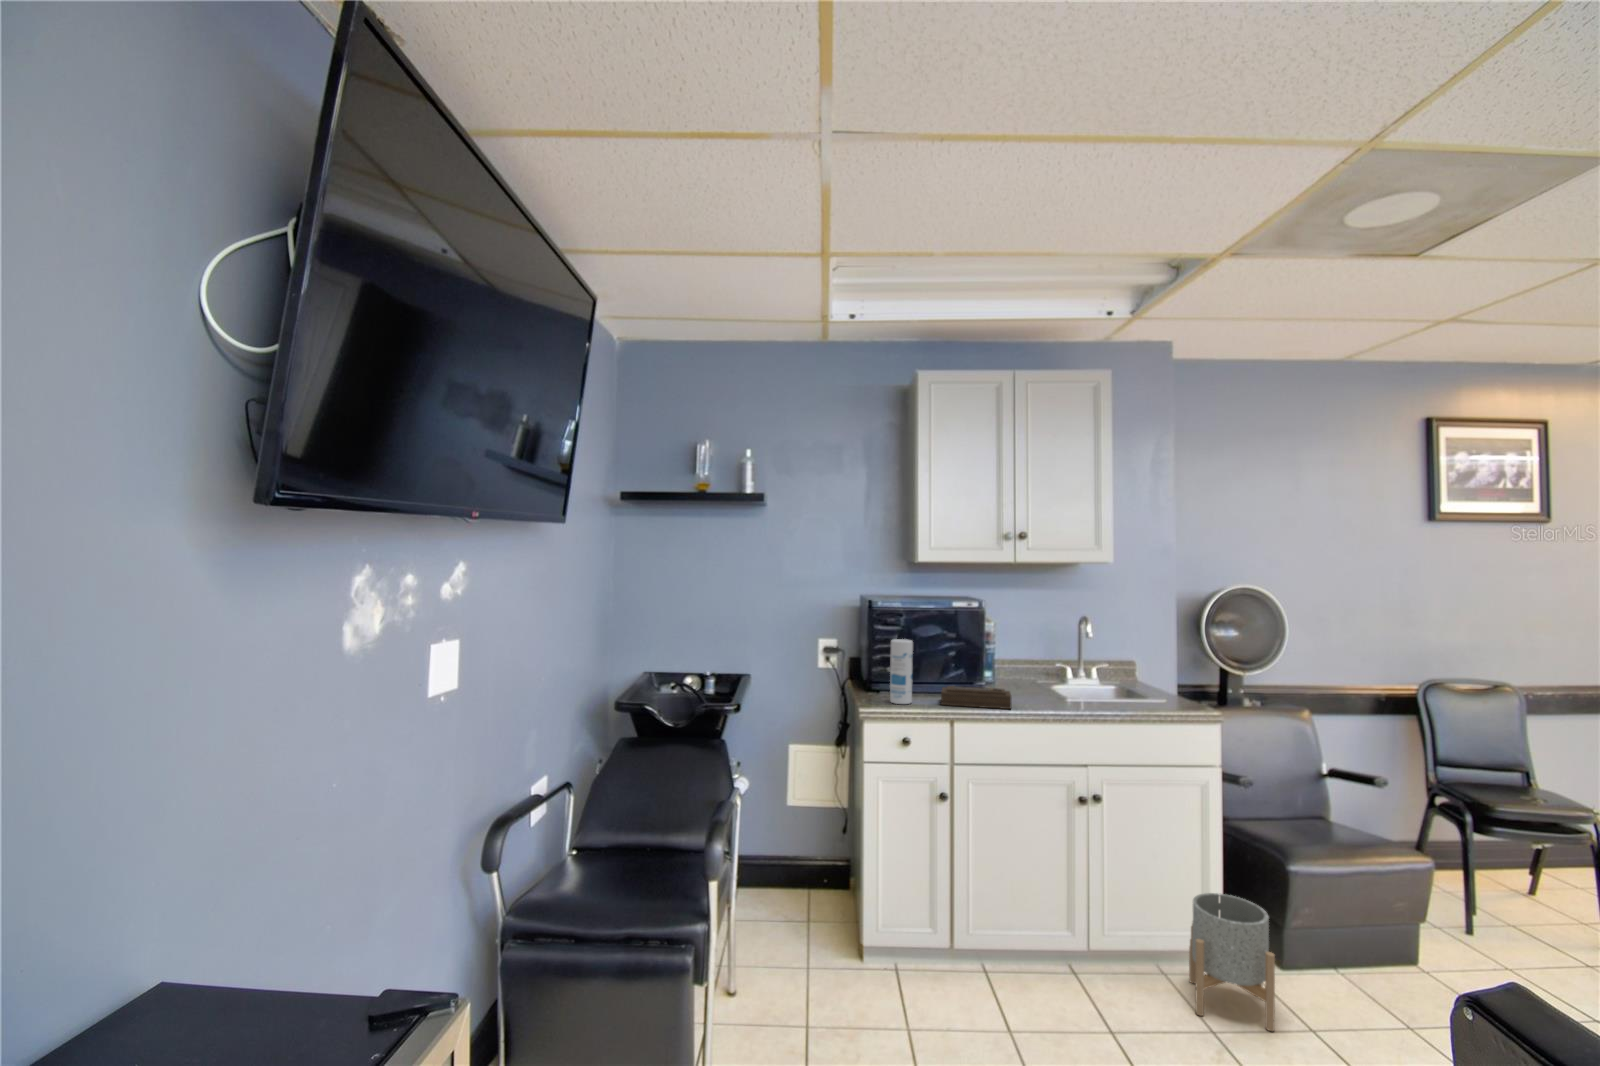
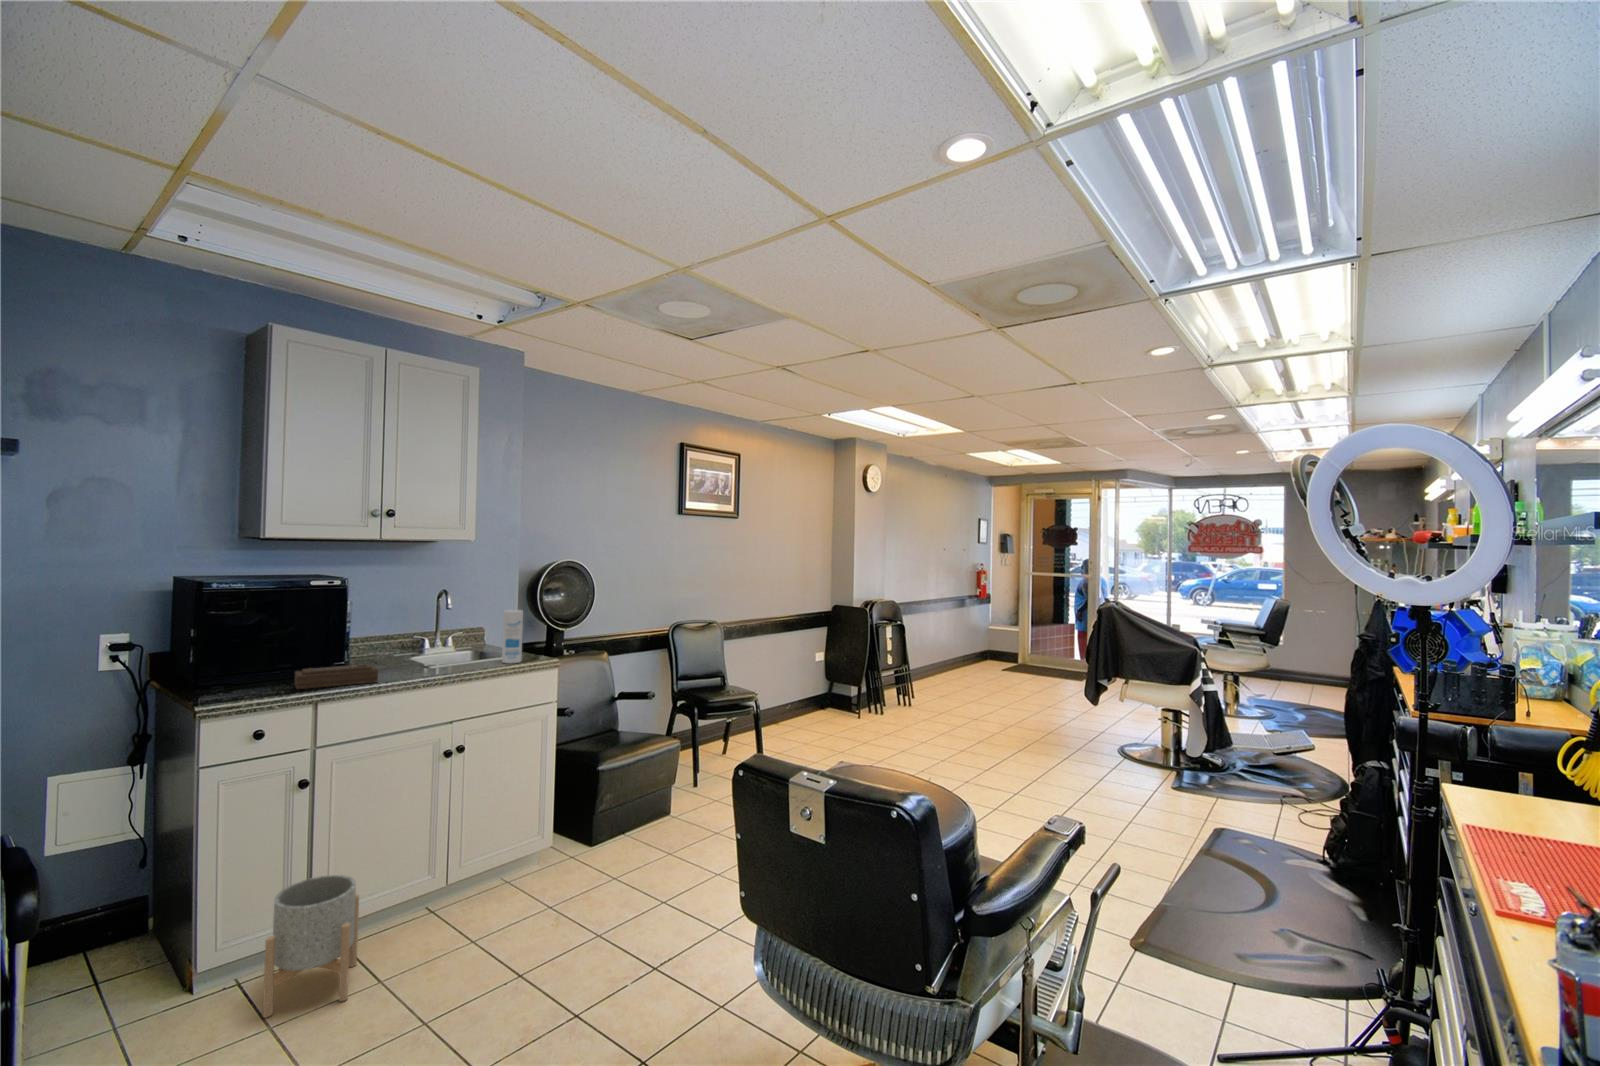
canister: present [890,639,913,704] -> present [502,610,523,663]
planter: present [1189,893,1275,1031] -> present [263,875,359,1018]

